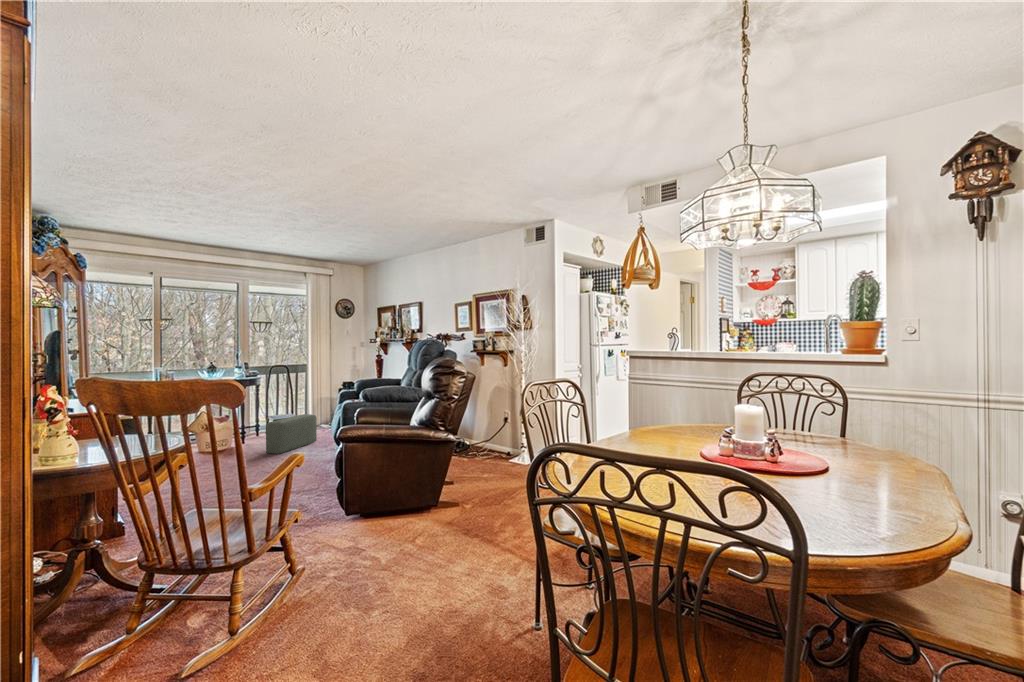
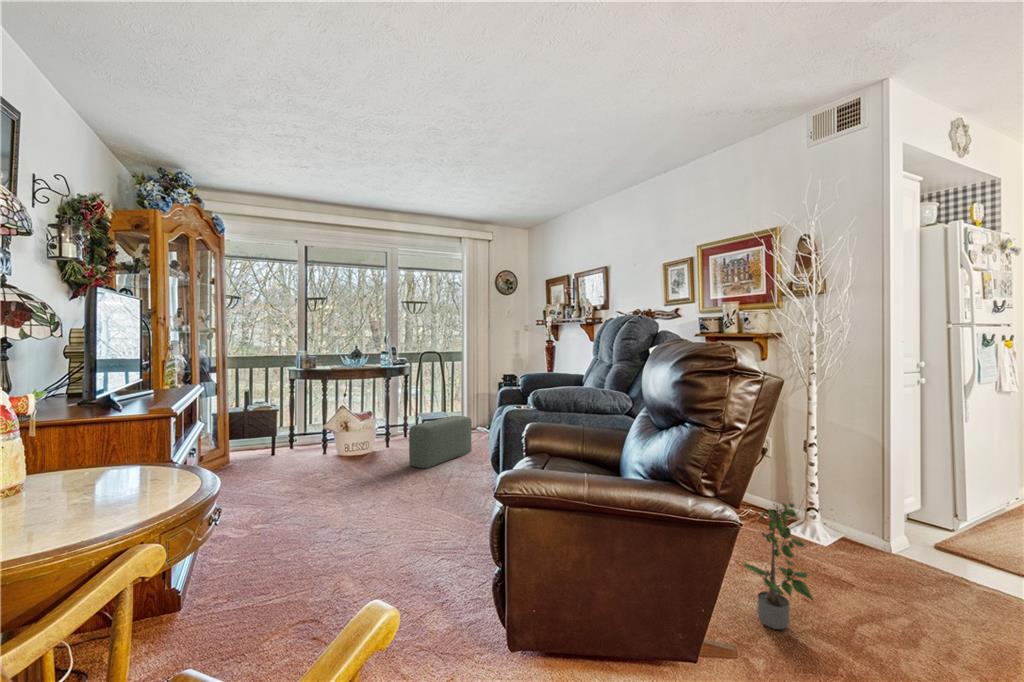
potted plant: none [467,433,498,495] -> present [744,503,813,629]

